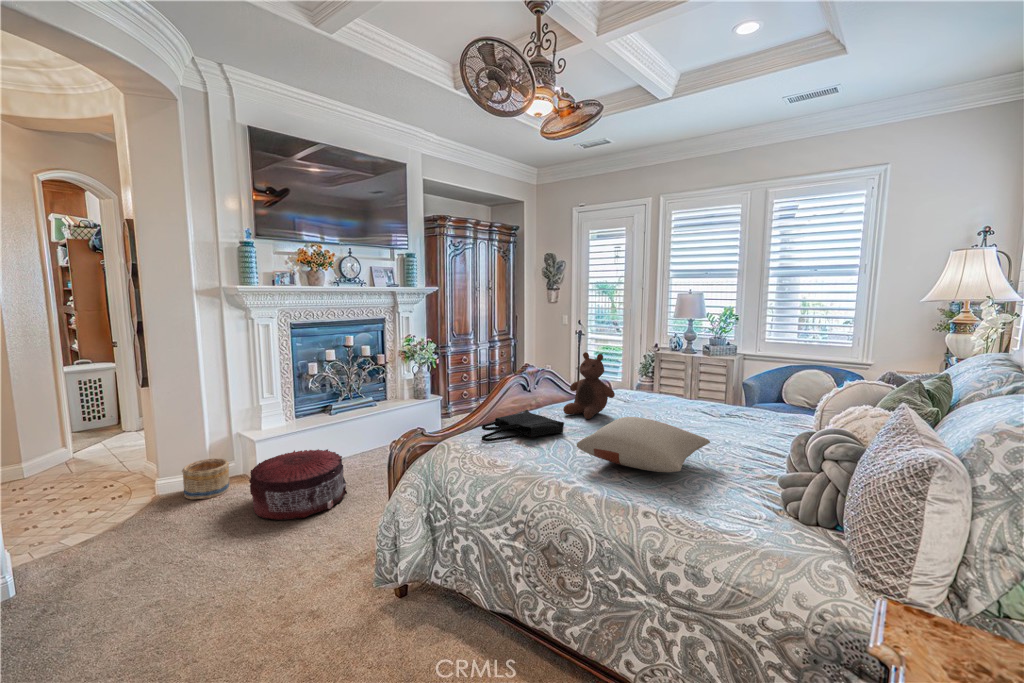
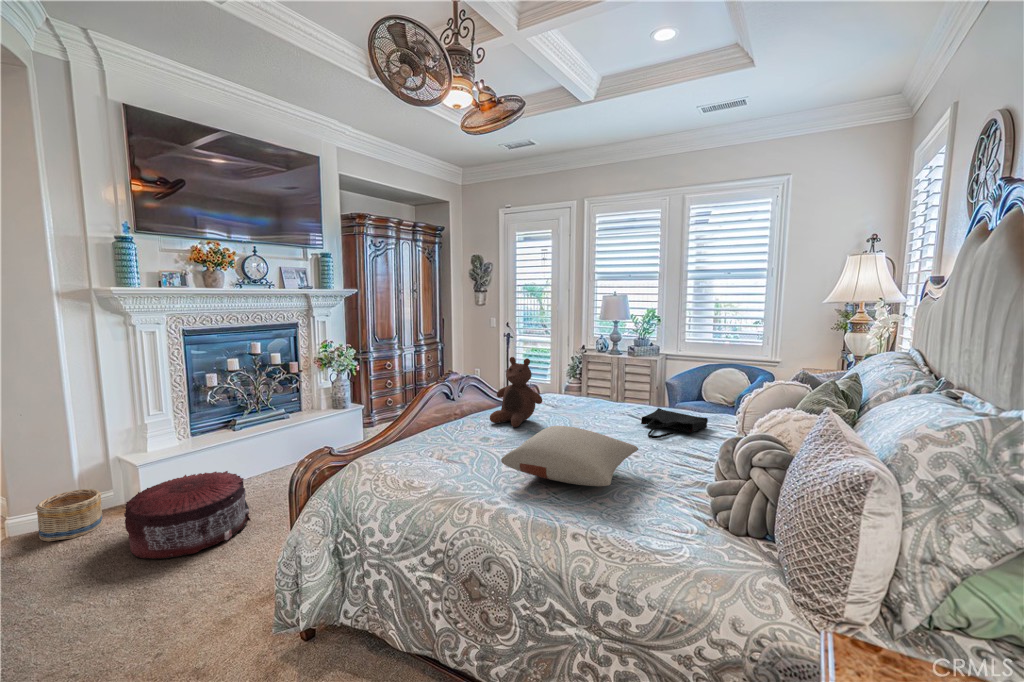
tote bag: present [482,410,564,441] -> present [641,408,708,439]

